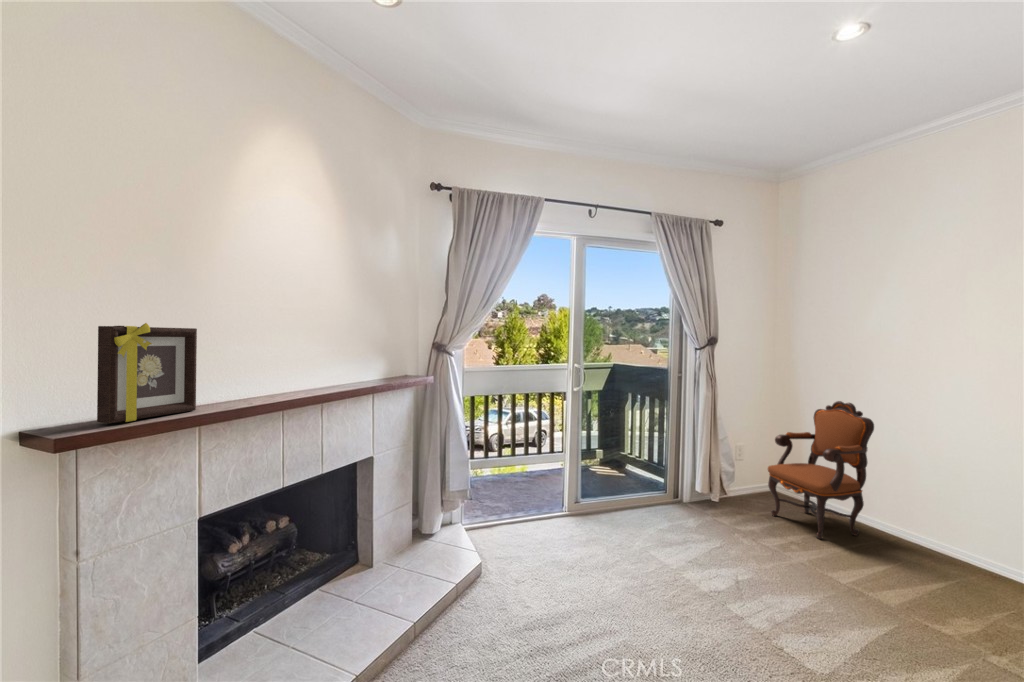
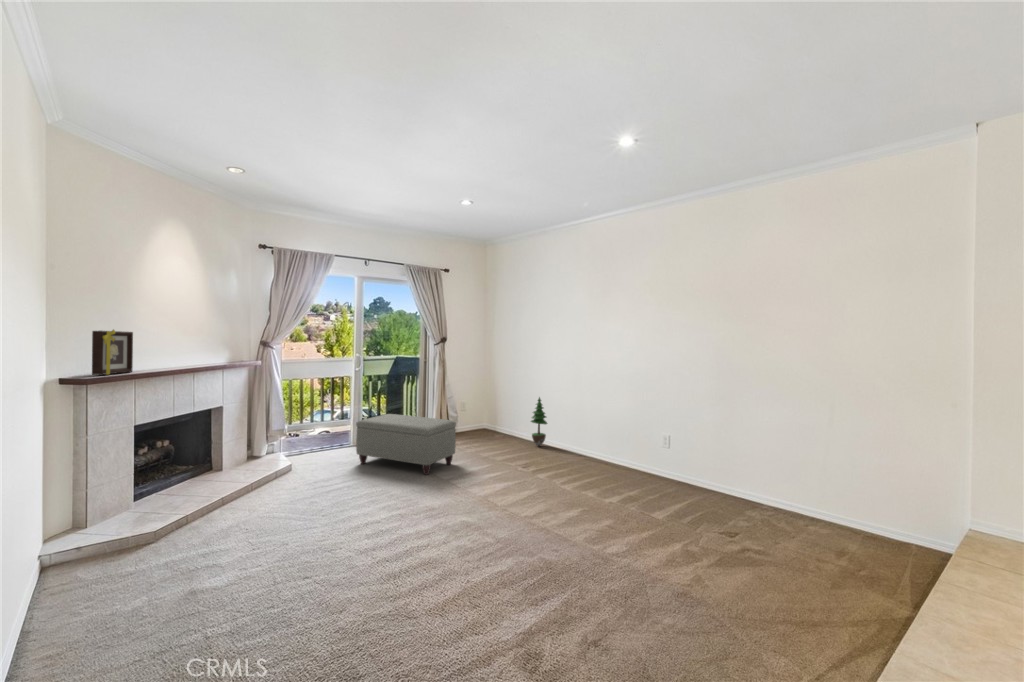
armchair: present [768,401,874,539] -> none [472,372,518,444]
potted tree: none [916,460,965,561] -> present [531,397,547,446]
ottoman: none [588,476,793,638] -> present [356,414,456,475]

